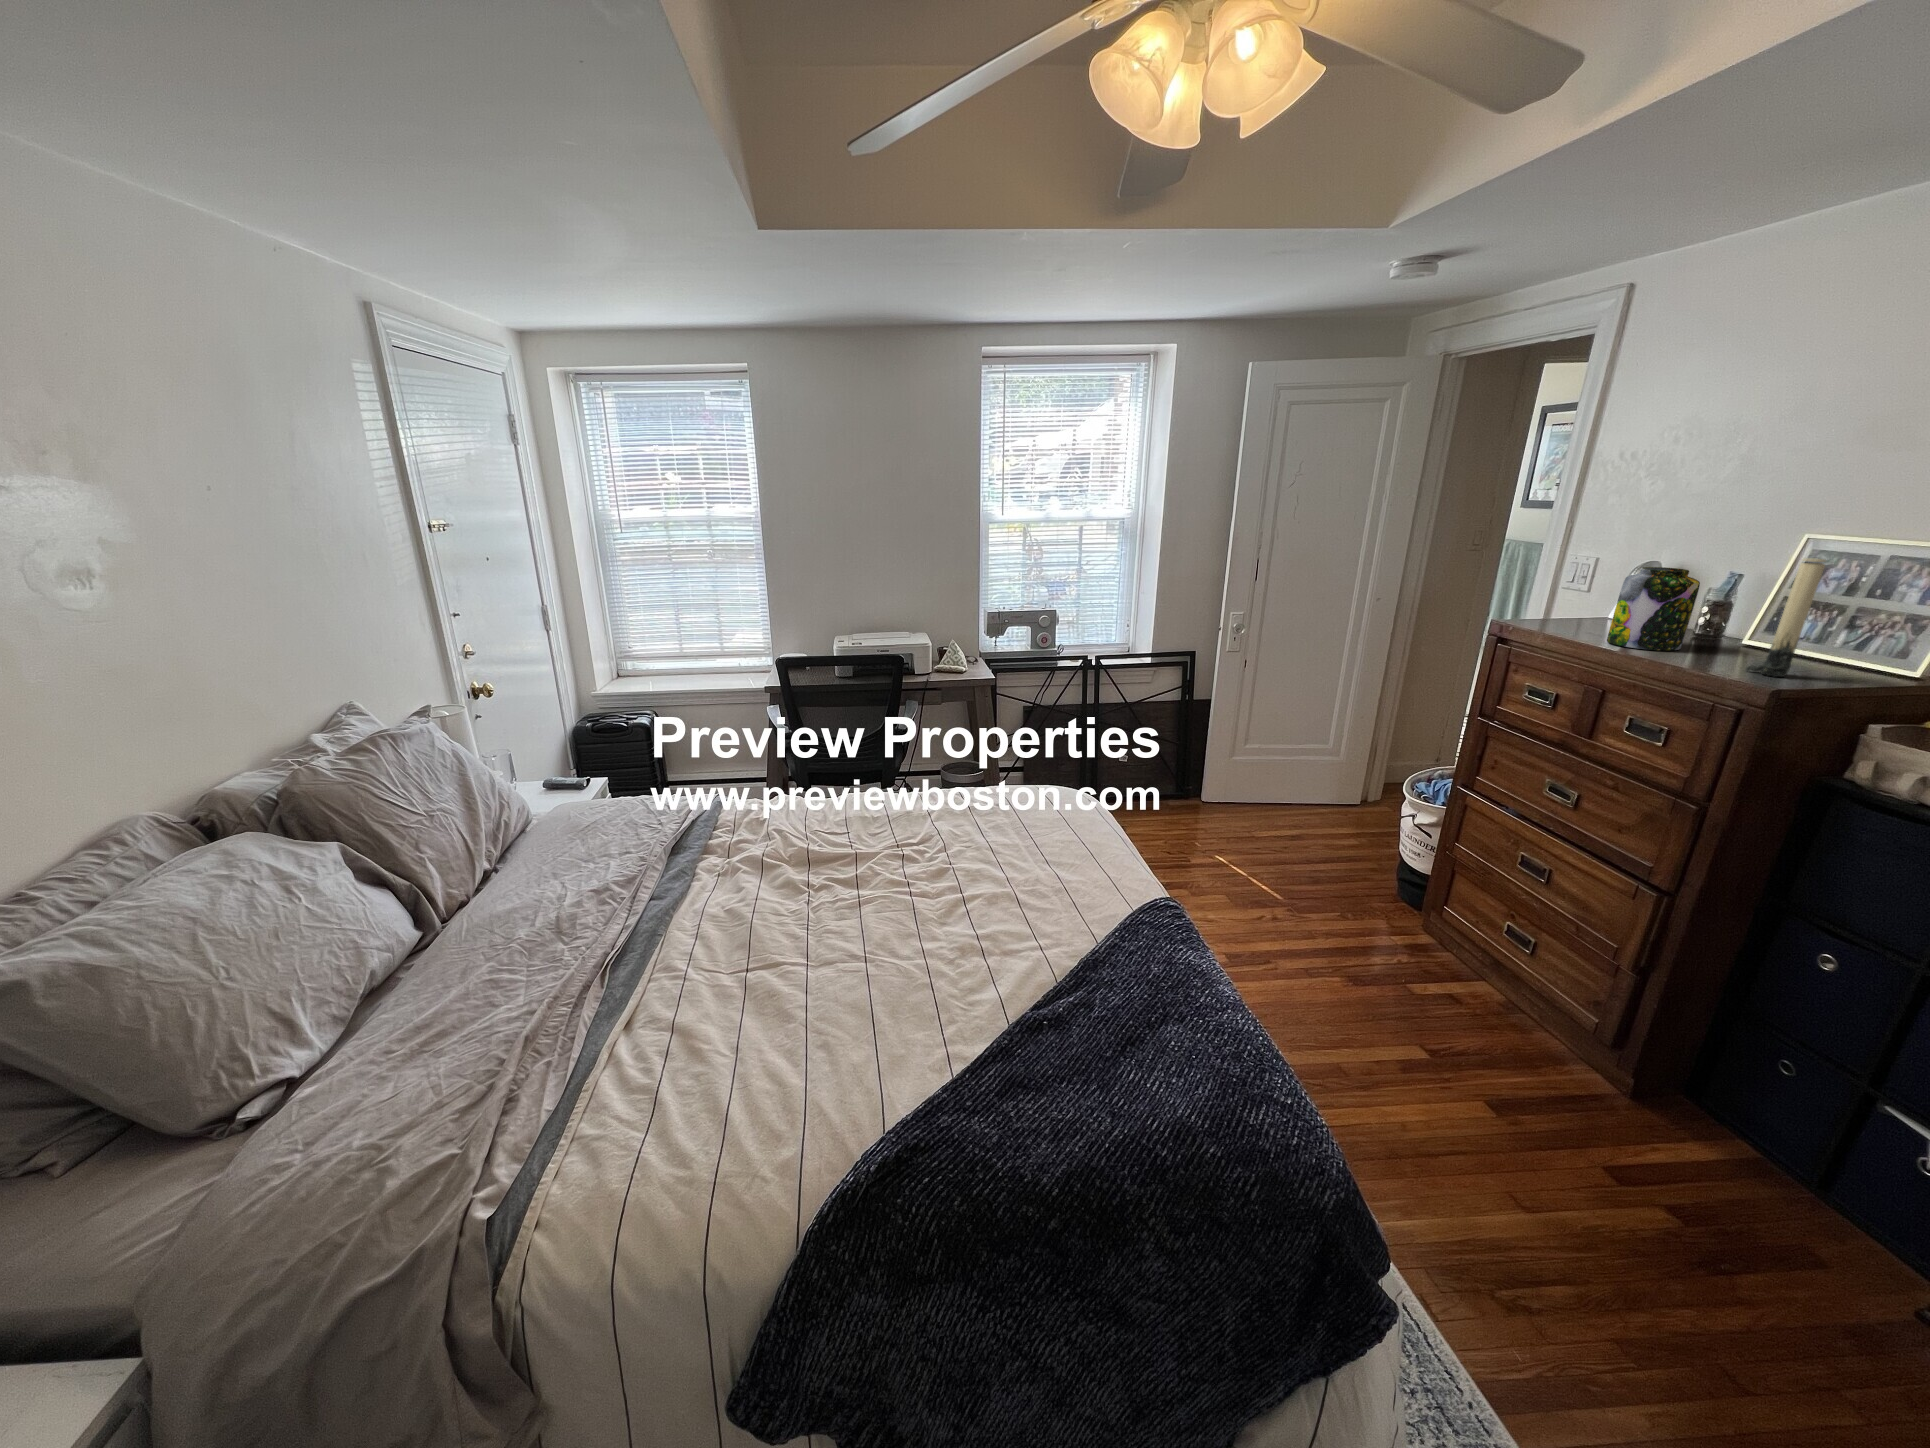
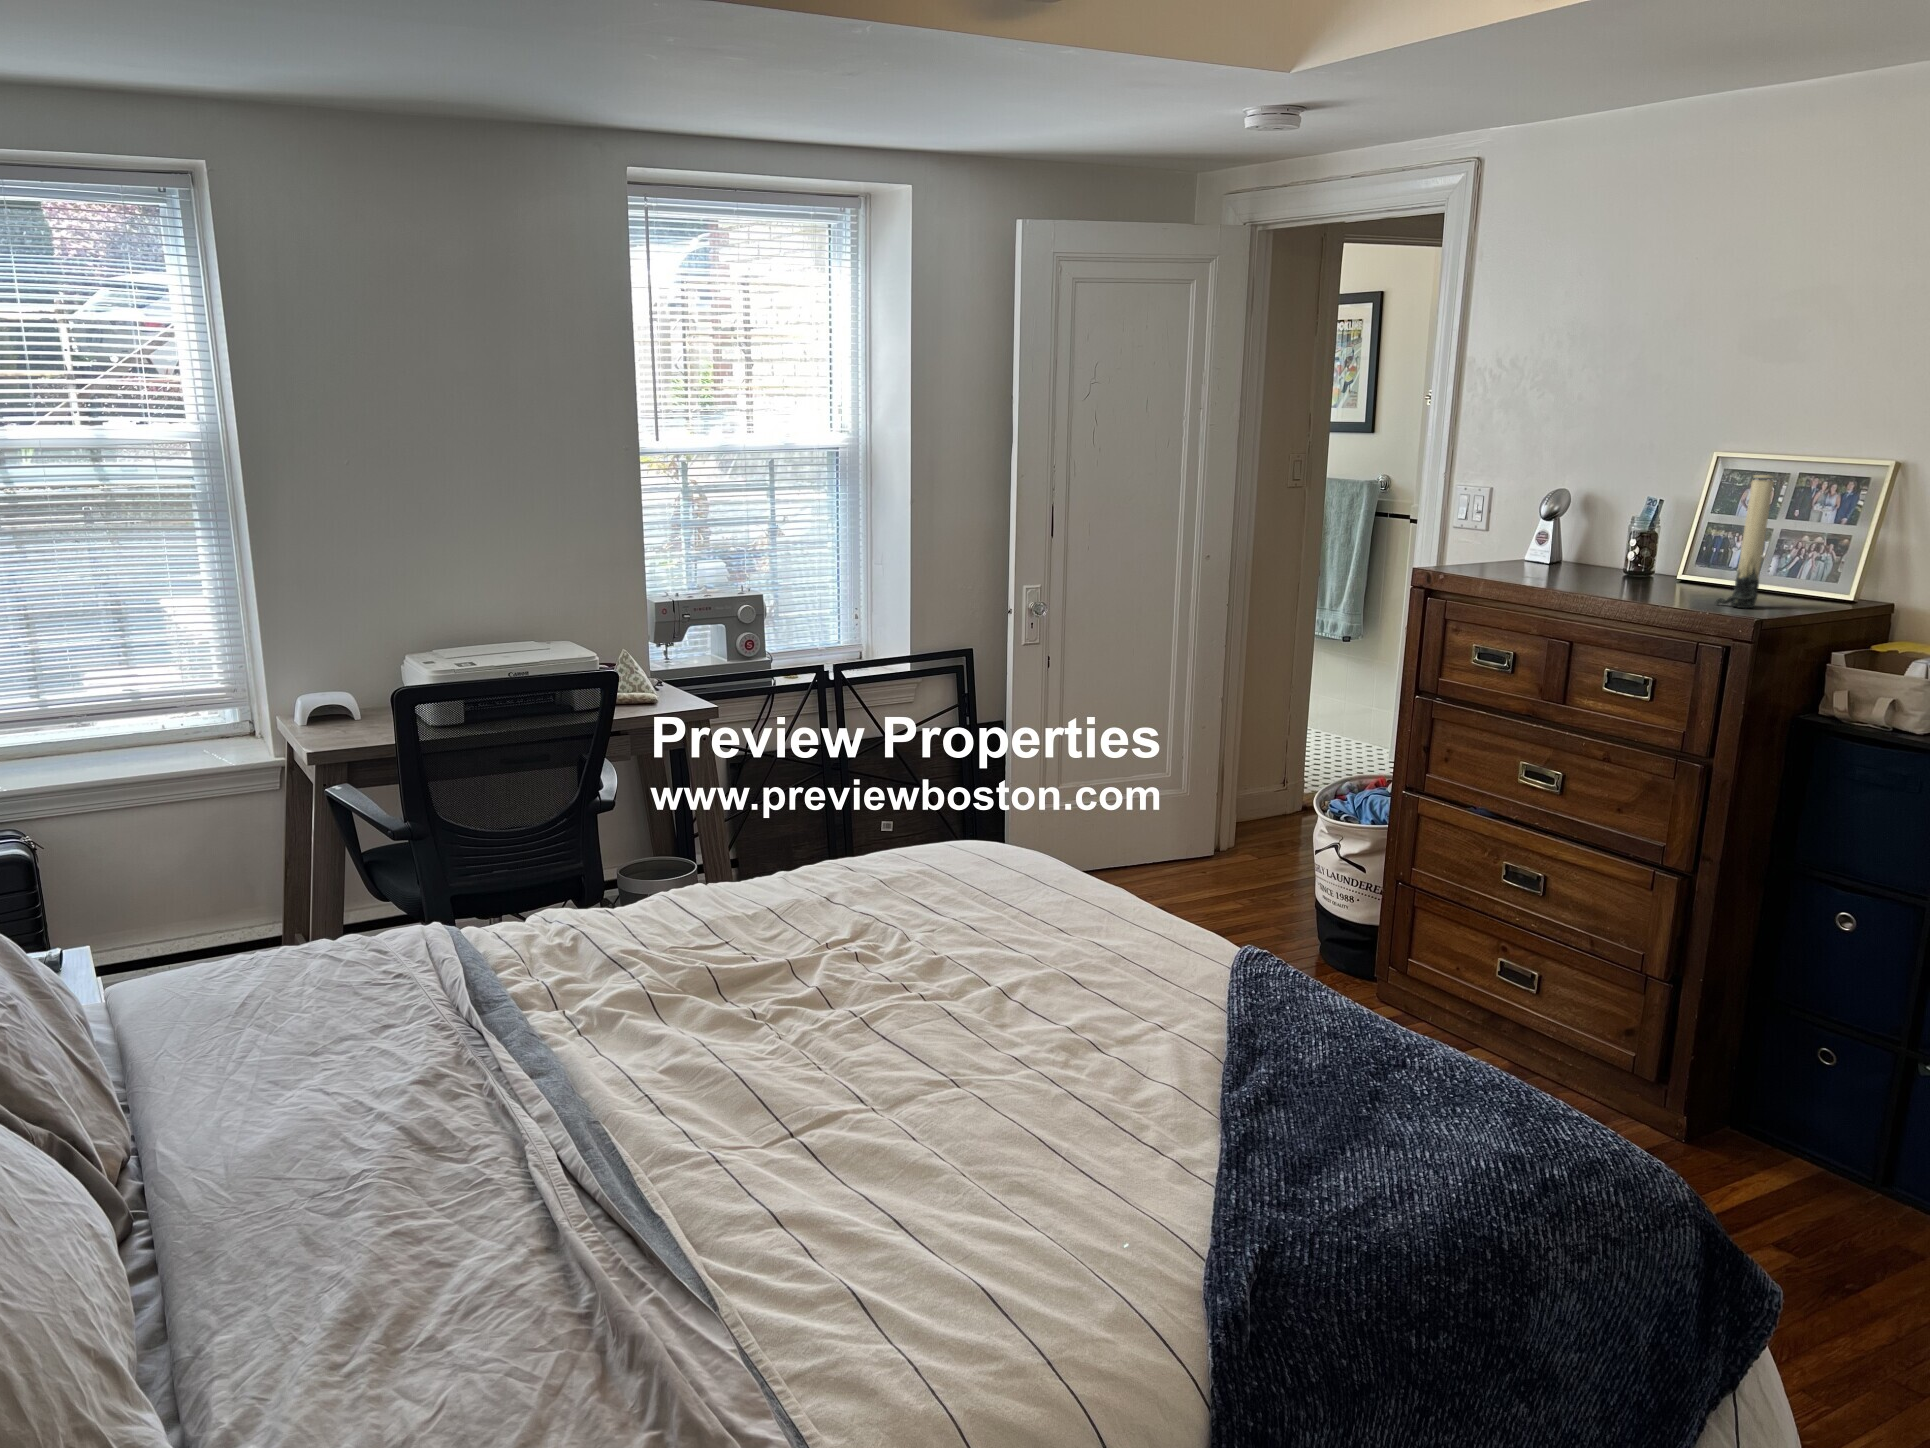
jar: present [1607,567,1700,651] -> none [1555,493,1642,590]

